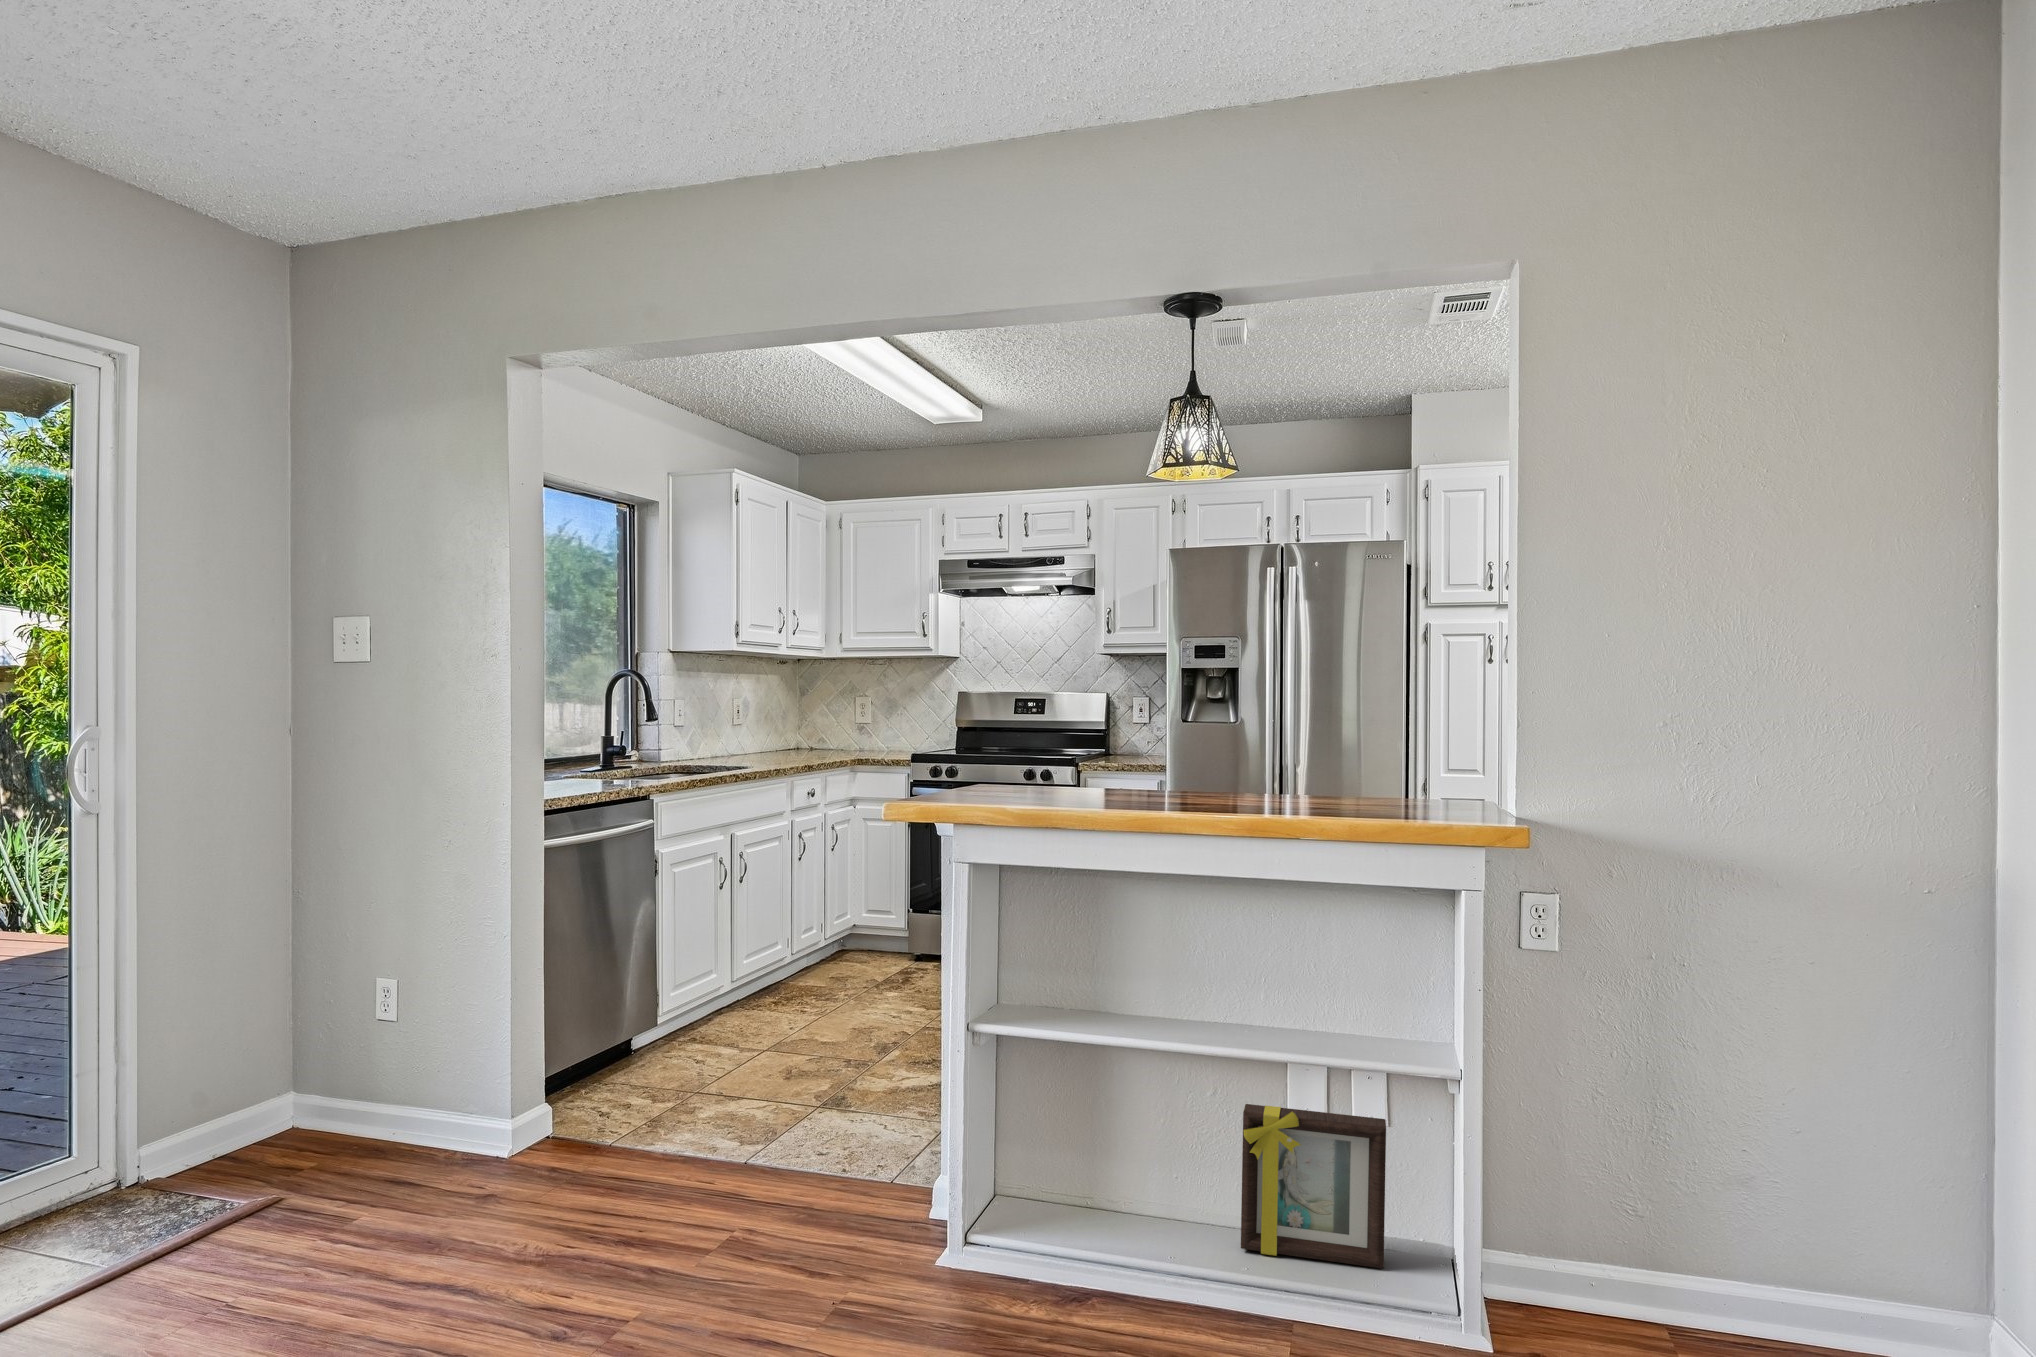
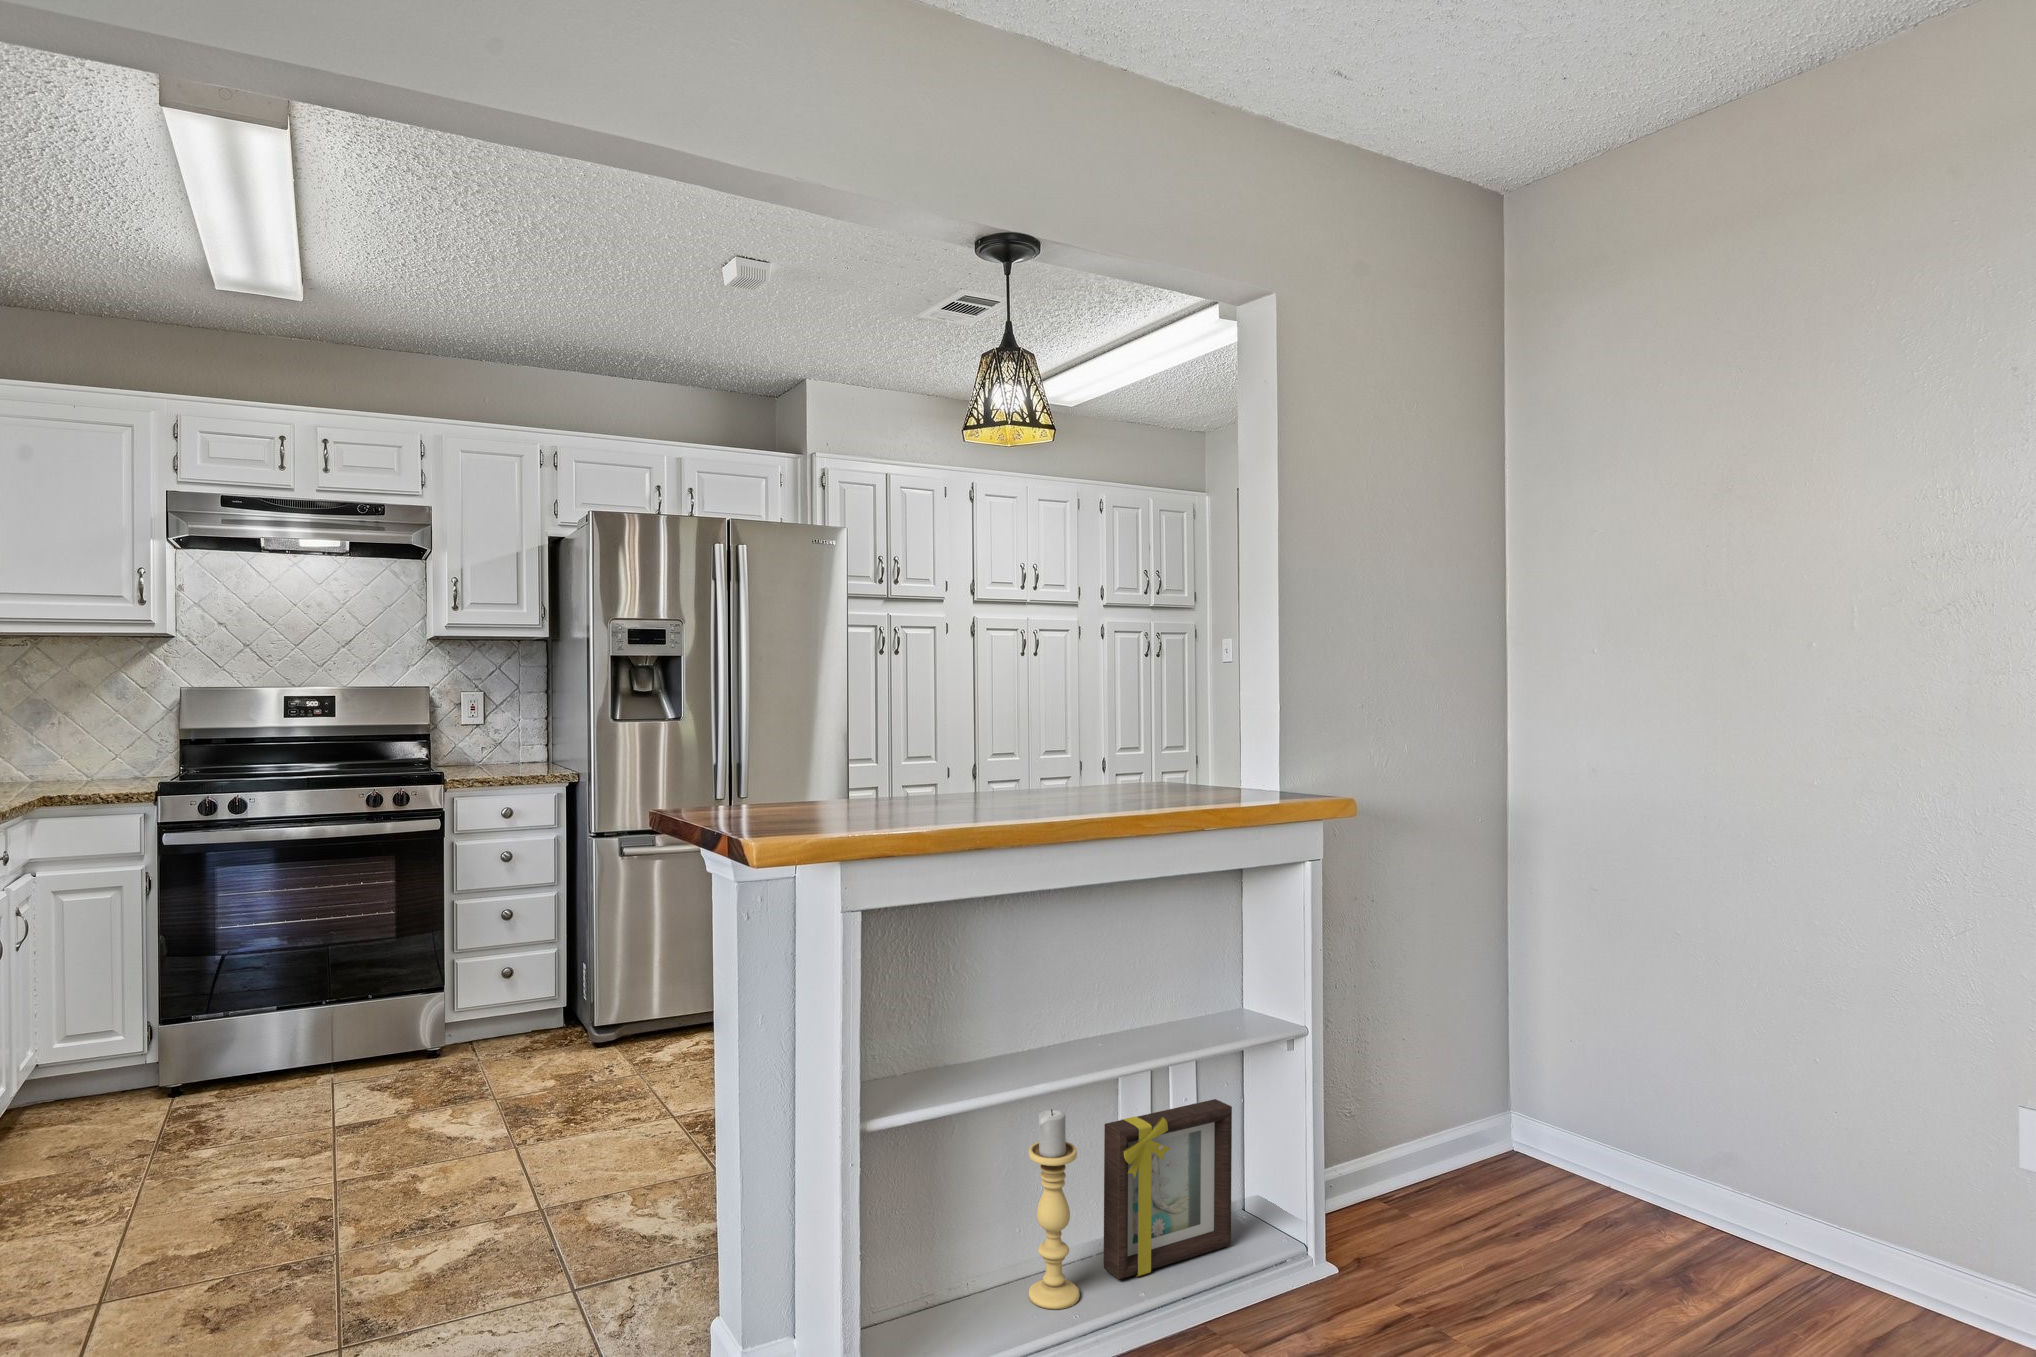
candle holder: none [1156,1071,1202,1249] -> present [1029,1109,1080,1309]

